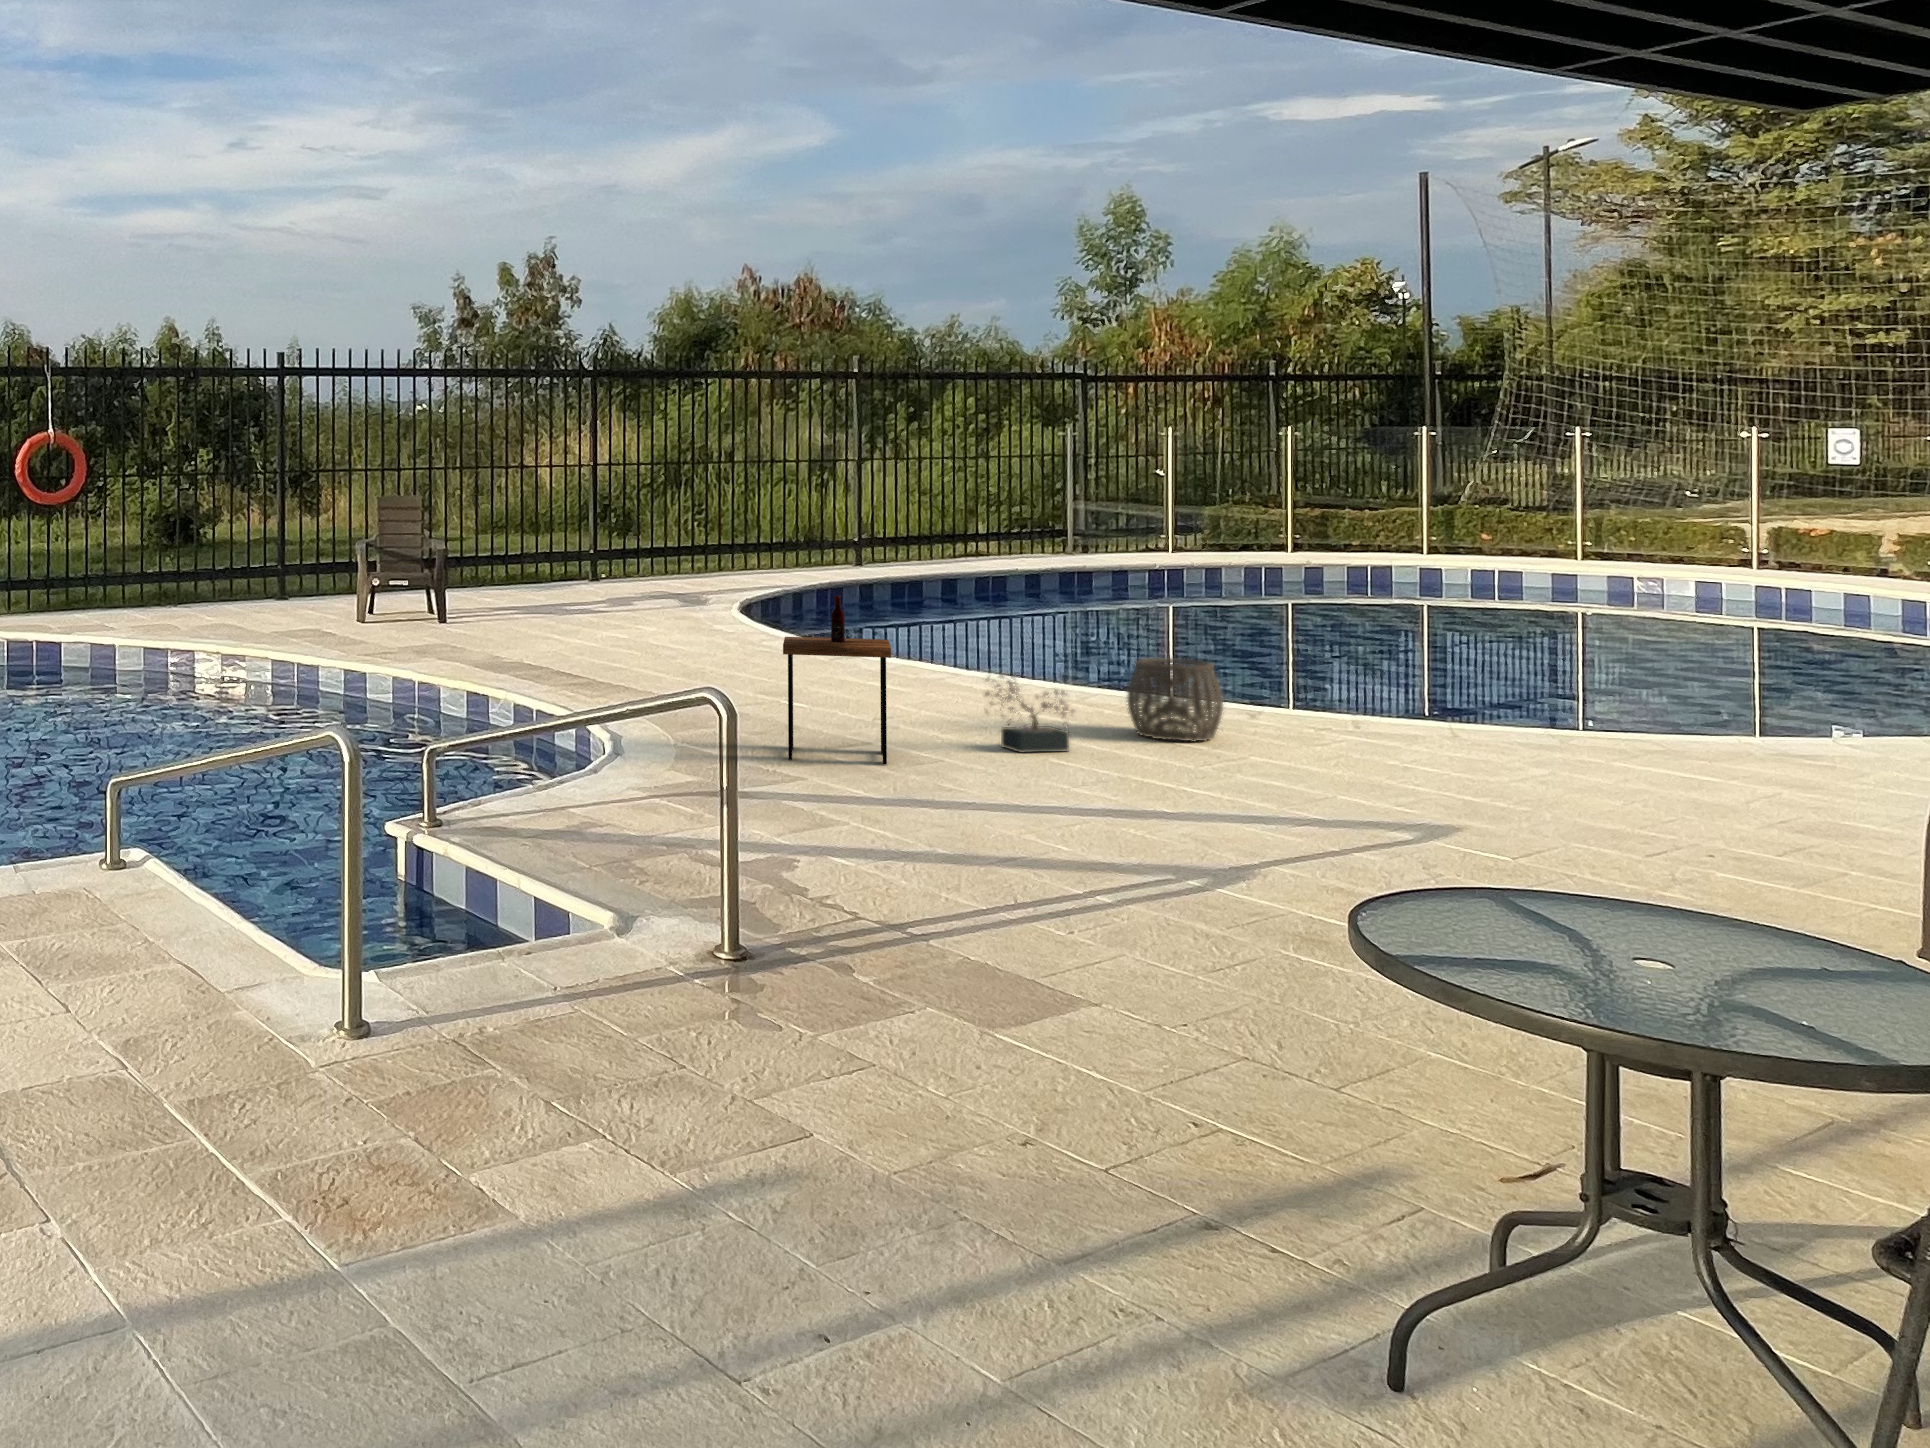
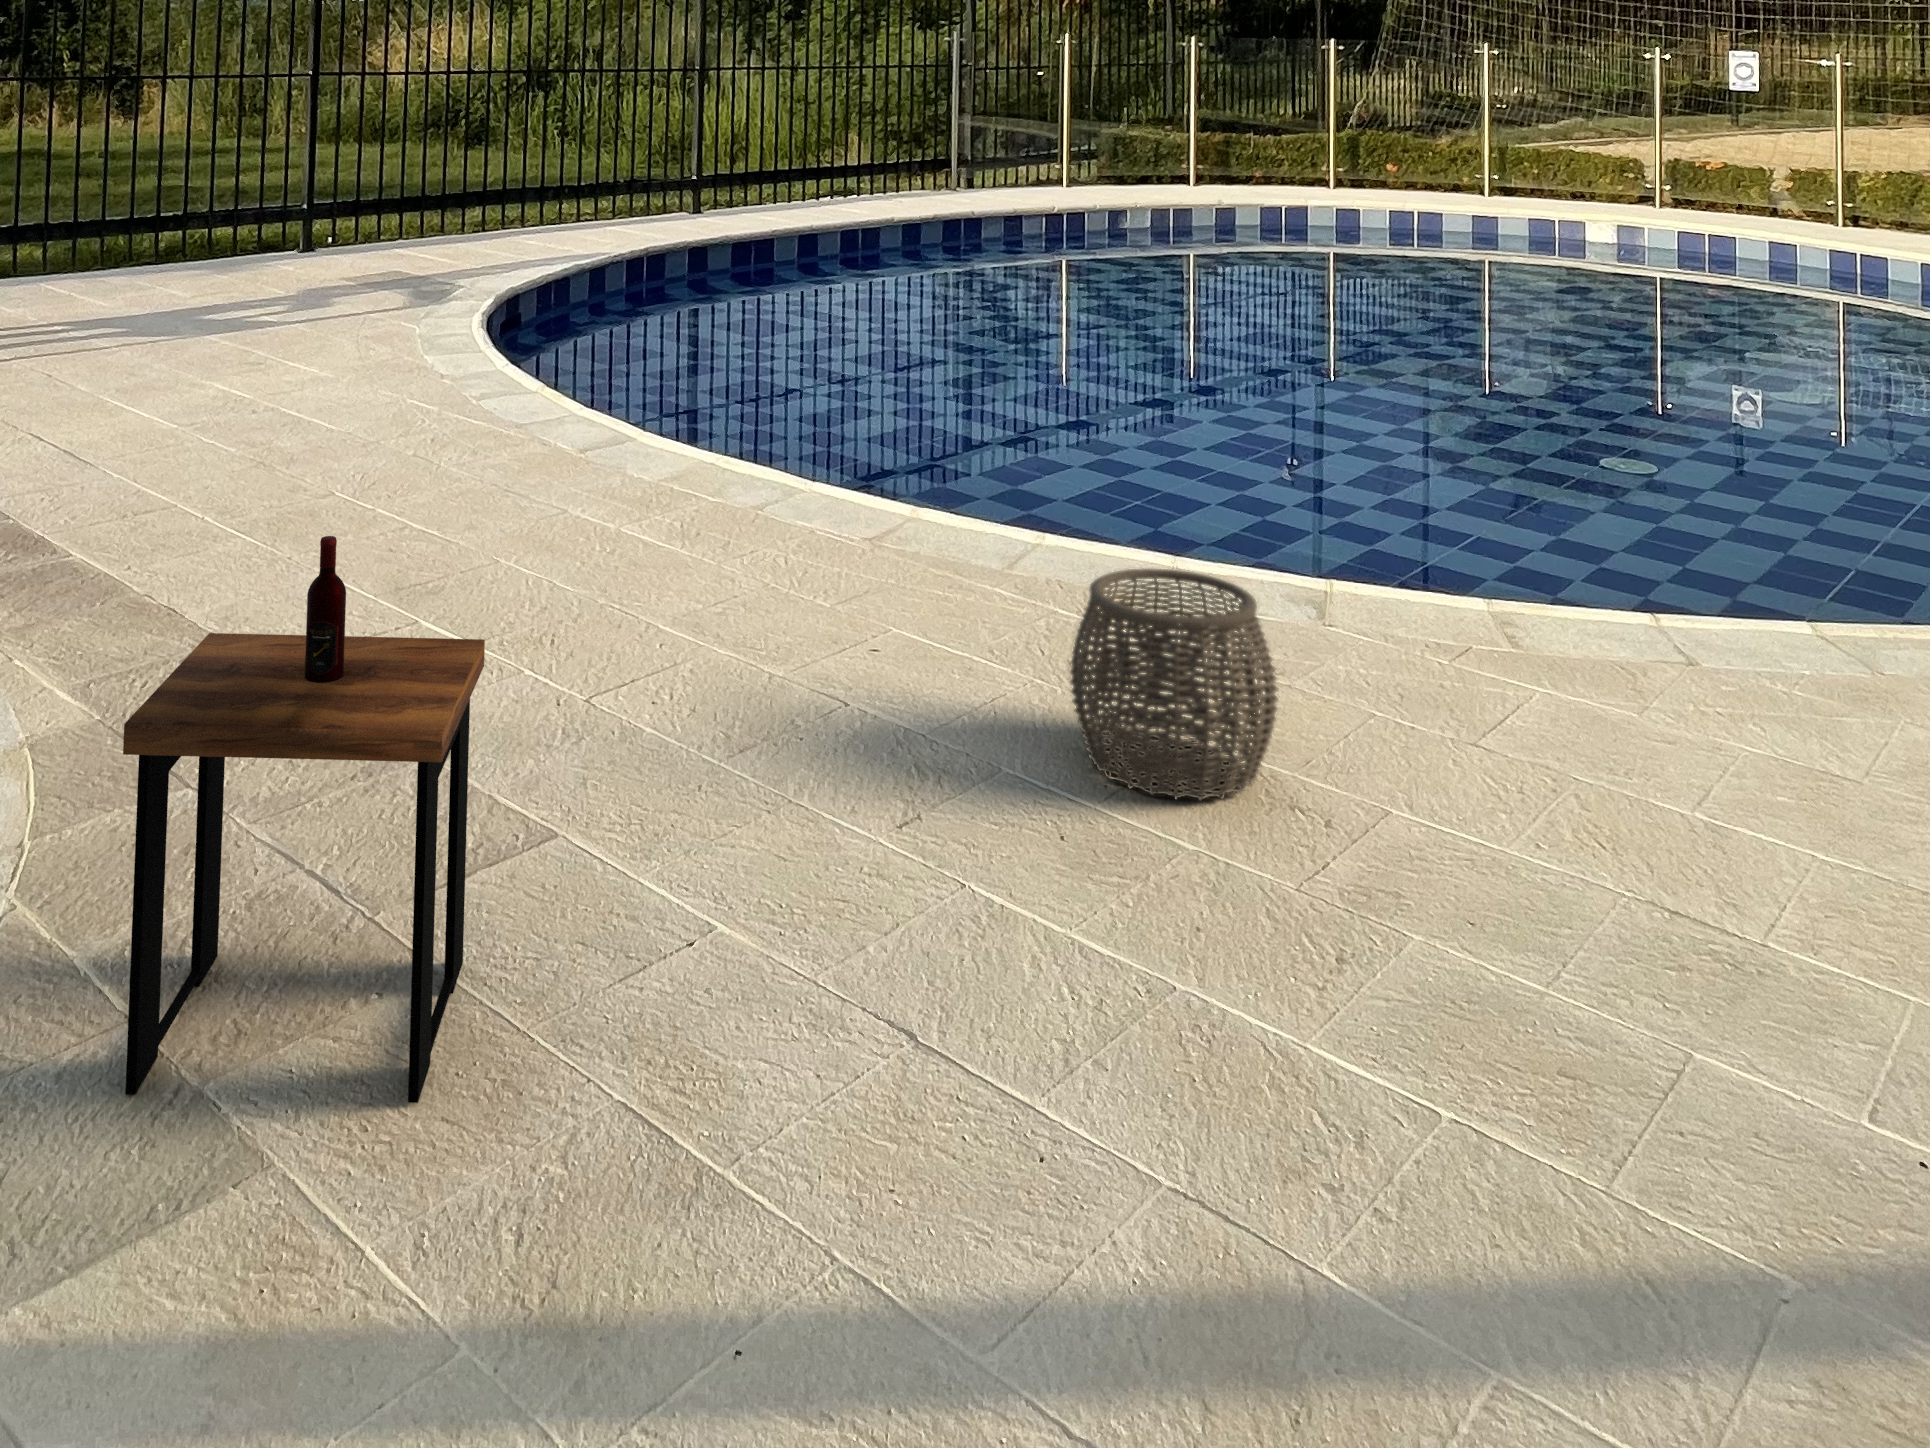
decorative plant: present [985,675,1074,753] -> none [739,692,962,930]

